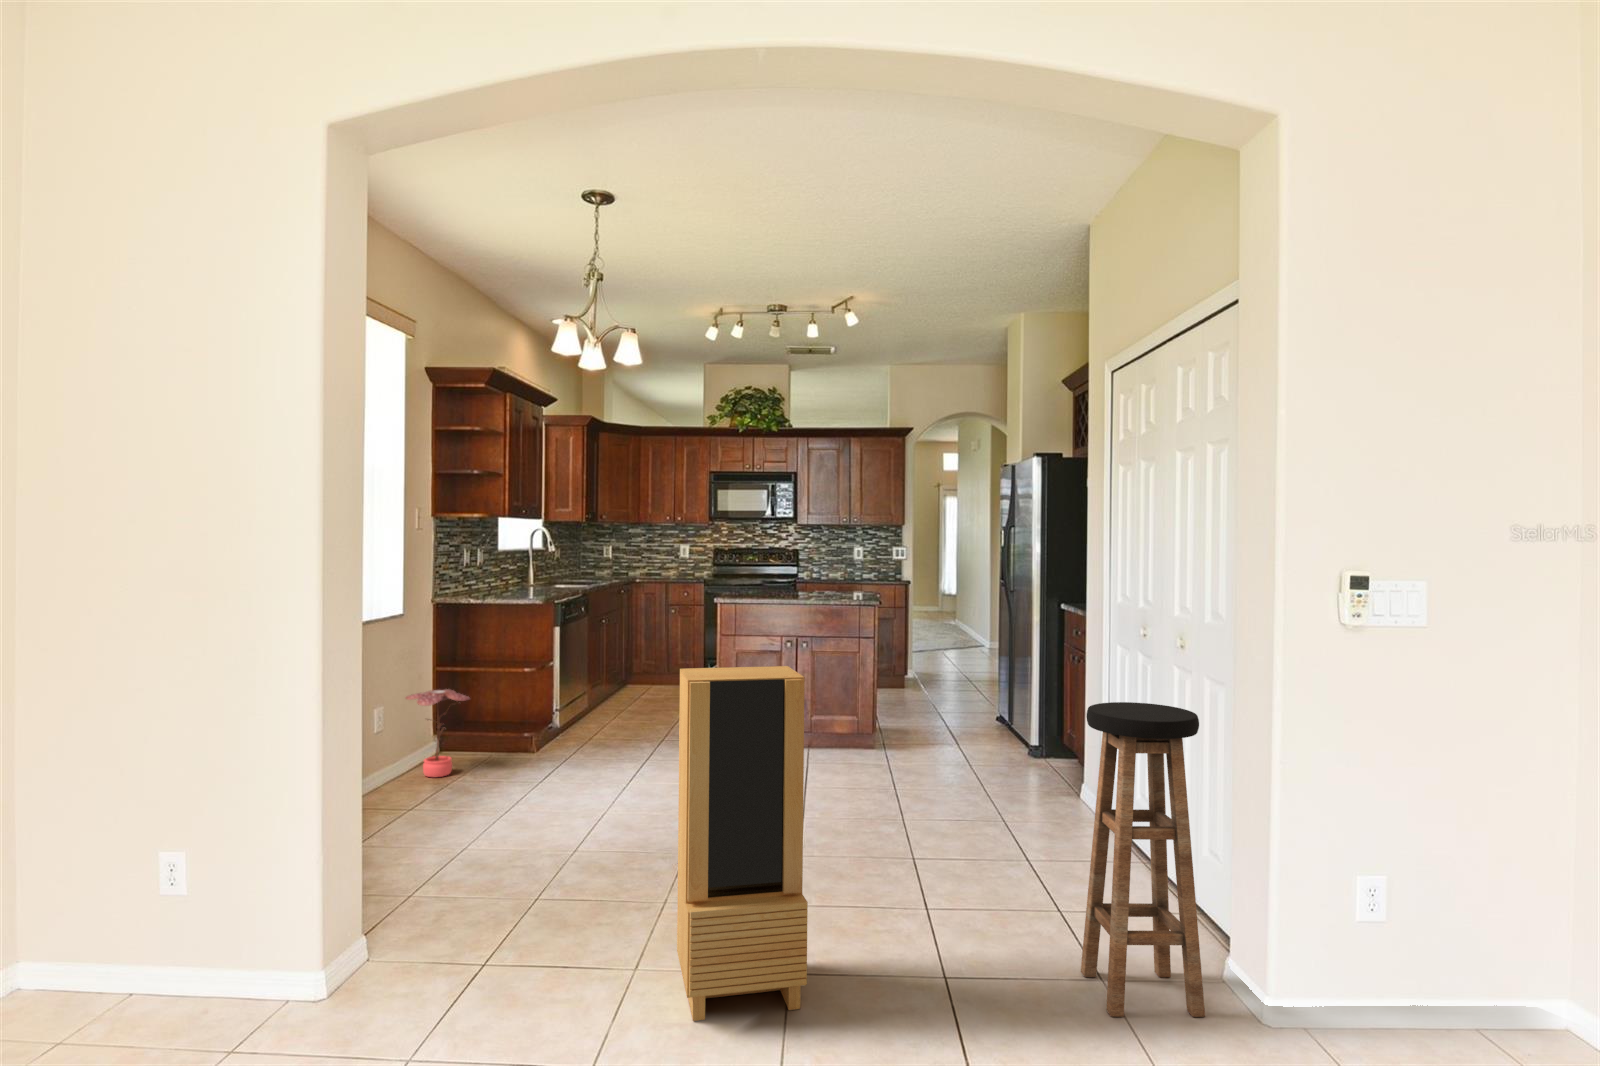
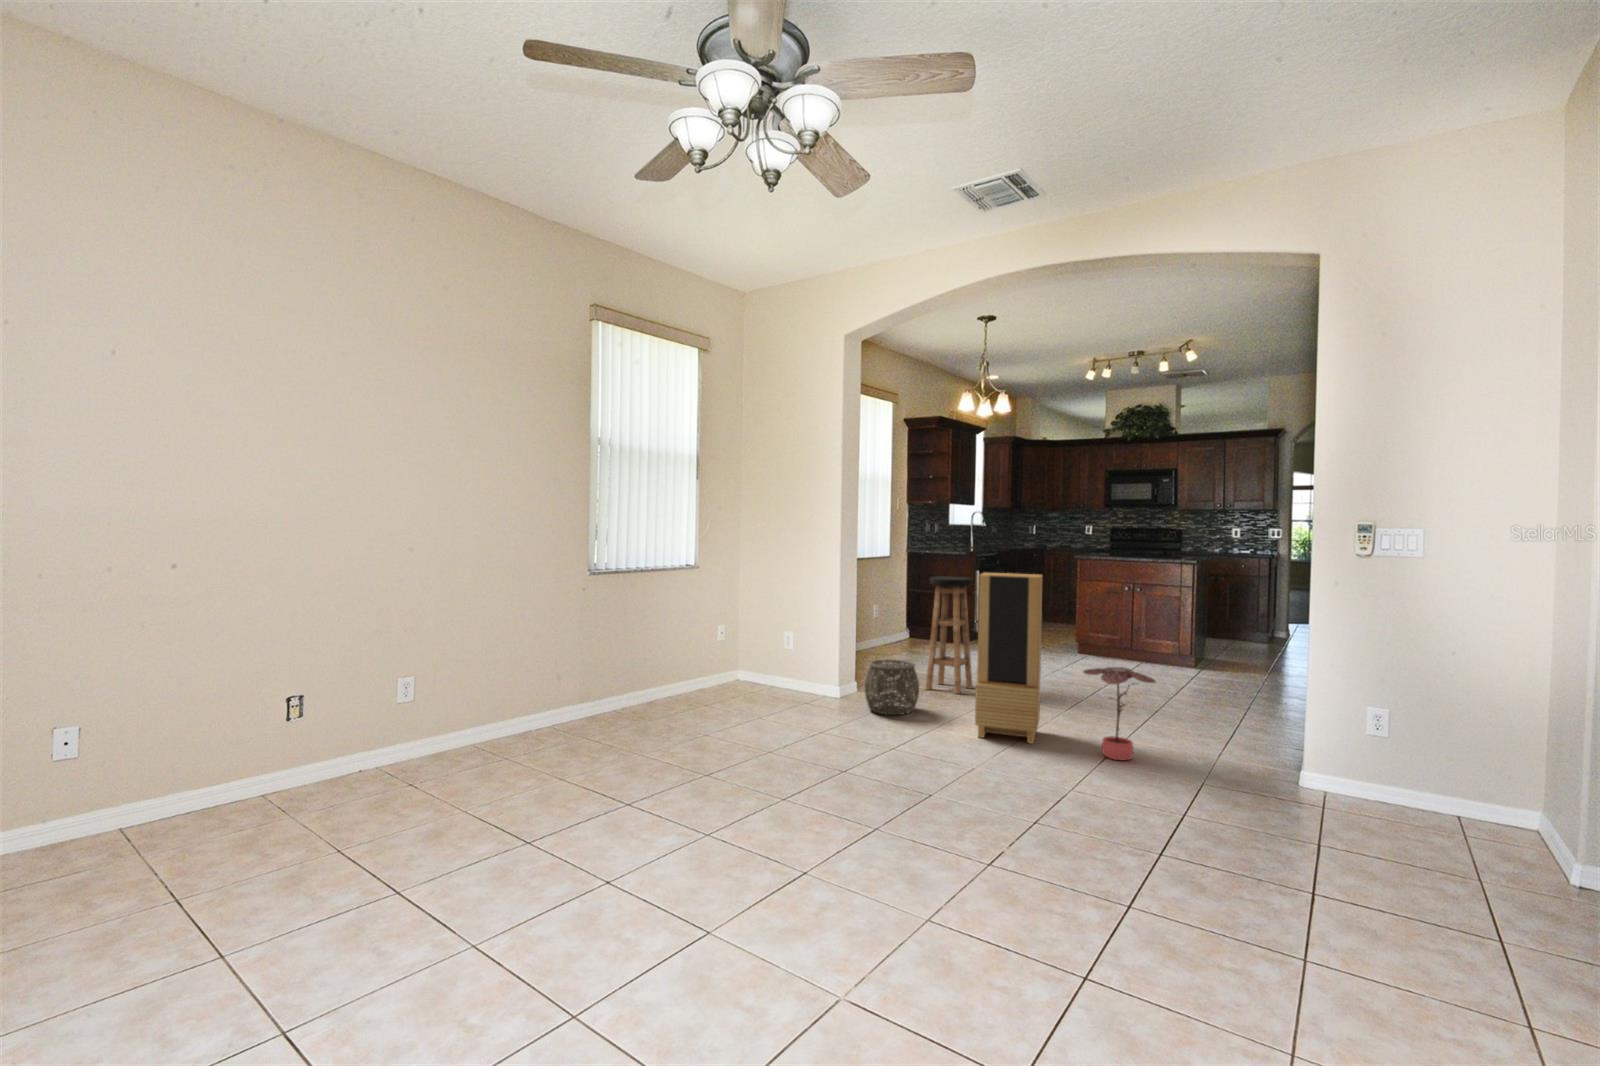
potted plant: present [406,689,470,777] -> present [1083,667,1156,760]
bar stool: present [1081,702,1205,1017] -> present [926,576,972,694]
woven basket: none [413,858,541,1000] -> present [865,659,919,715]

